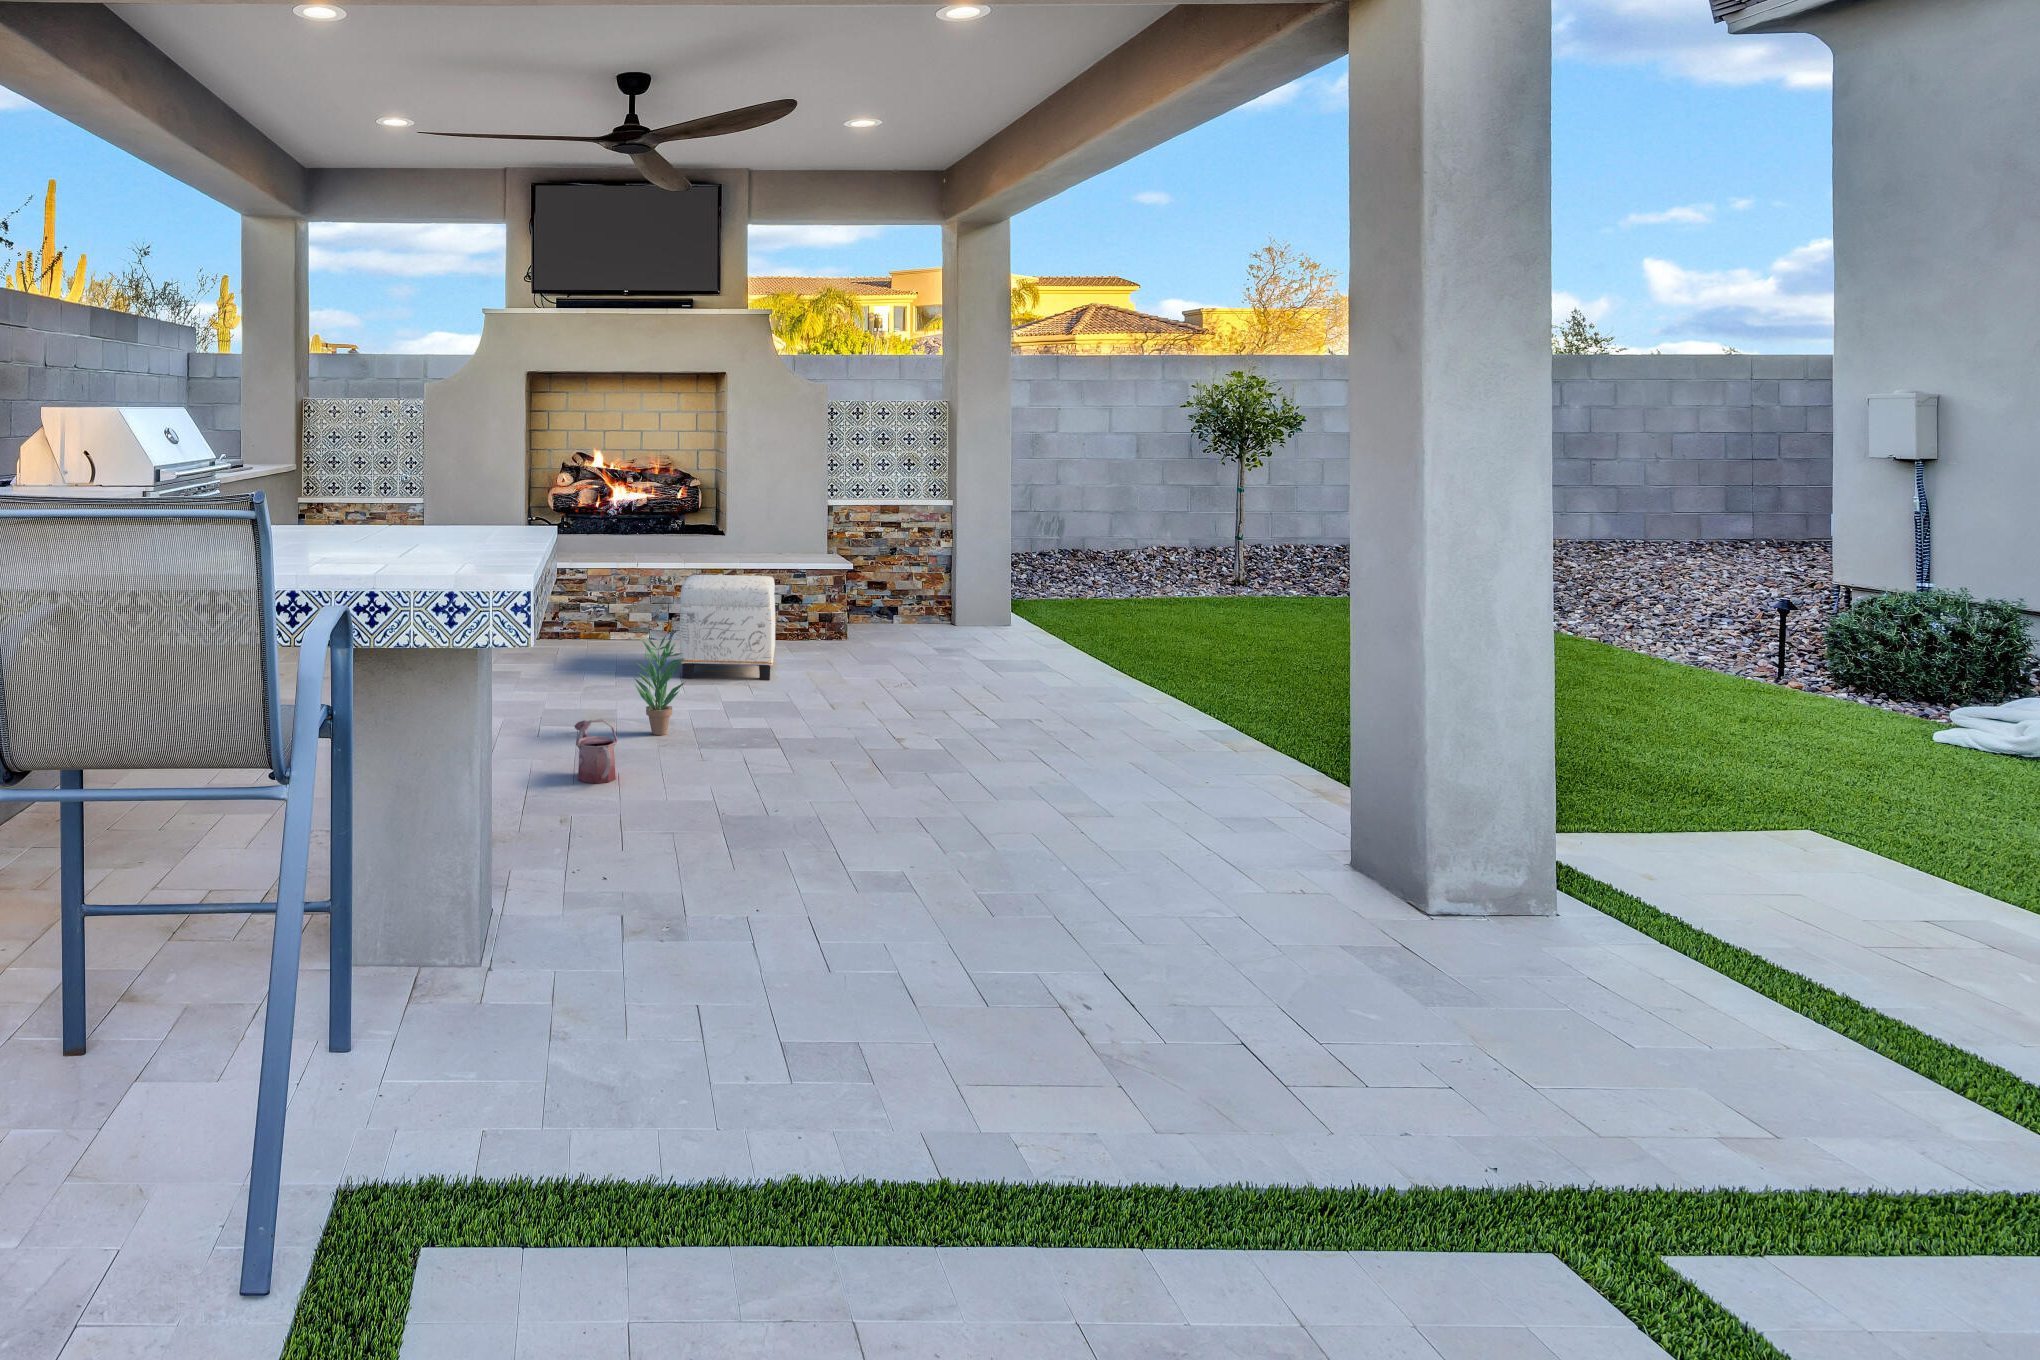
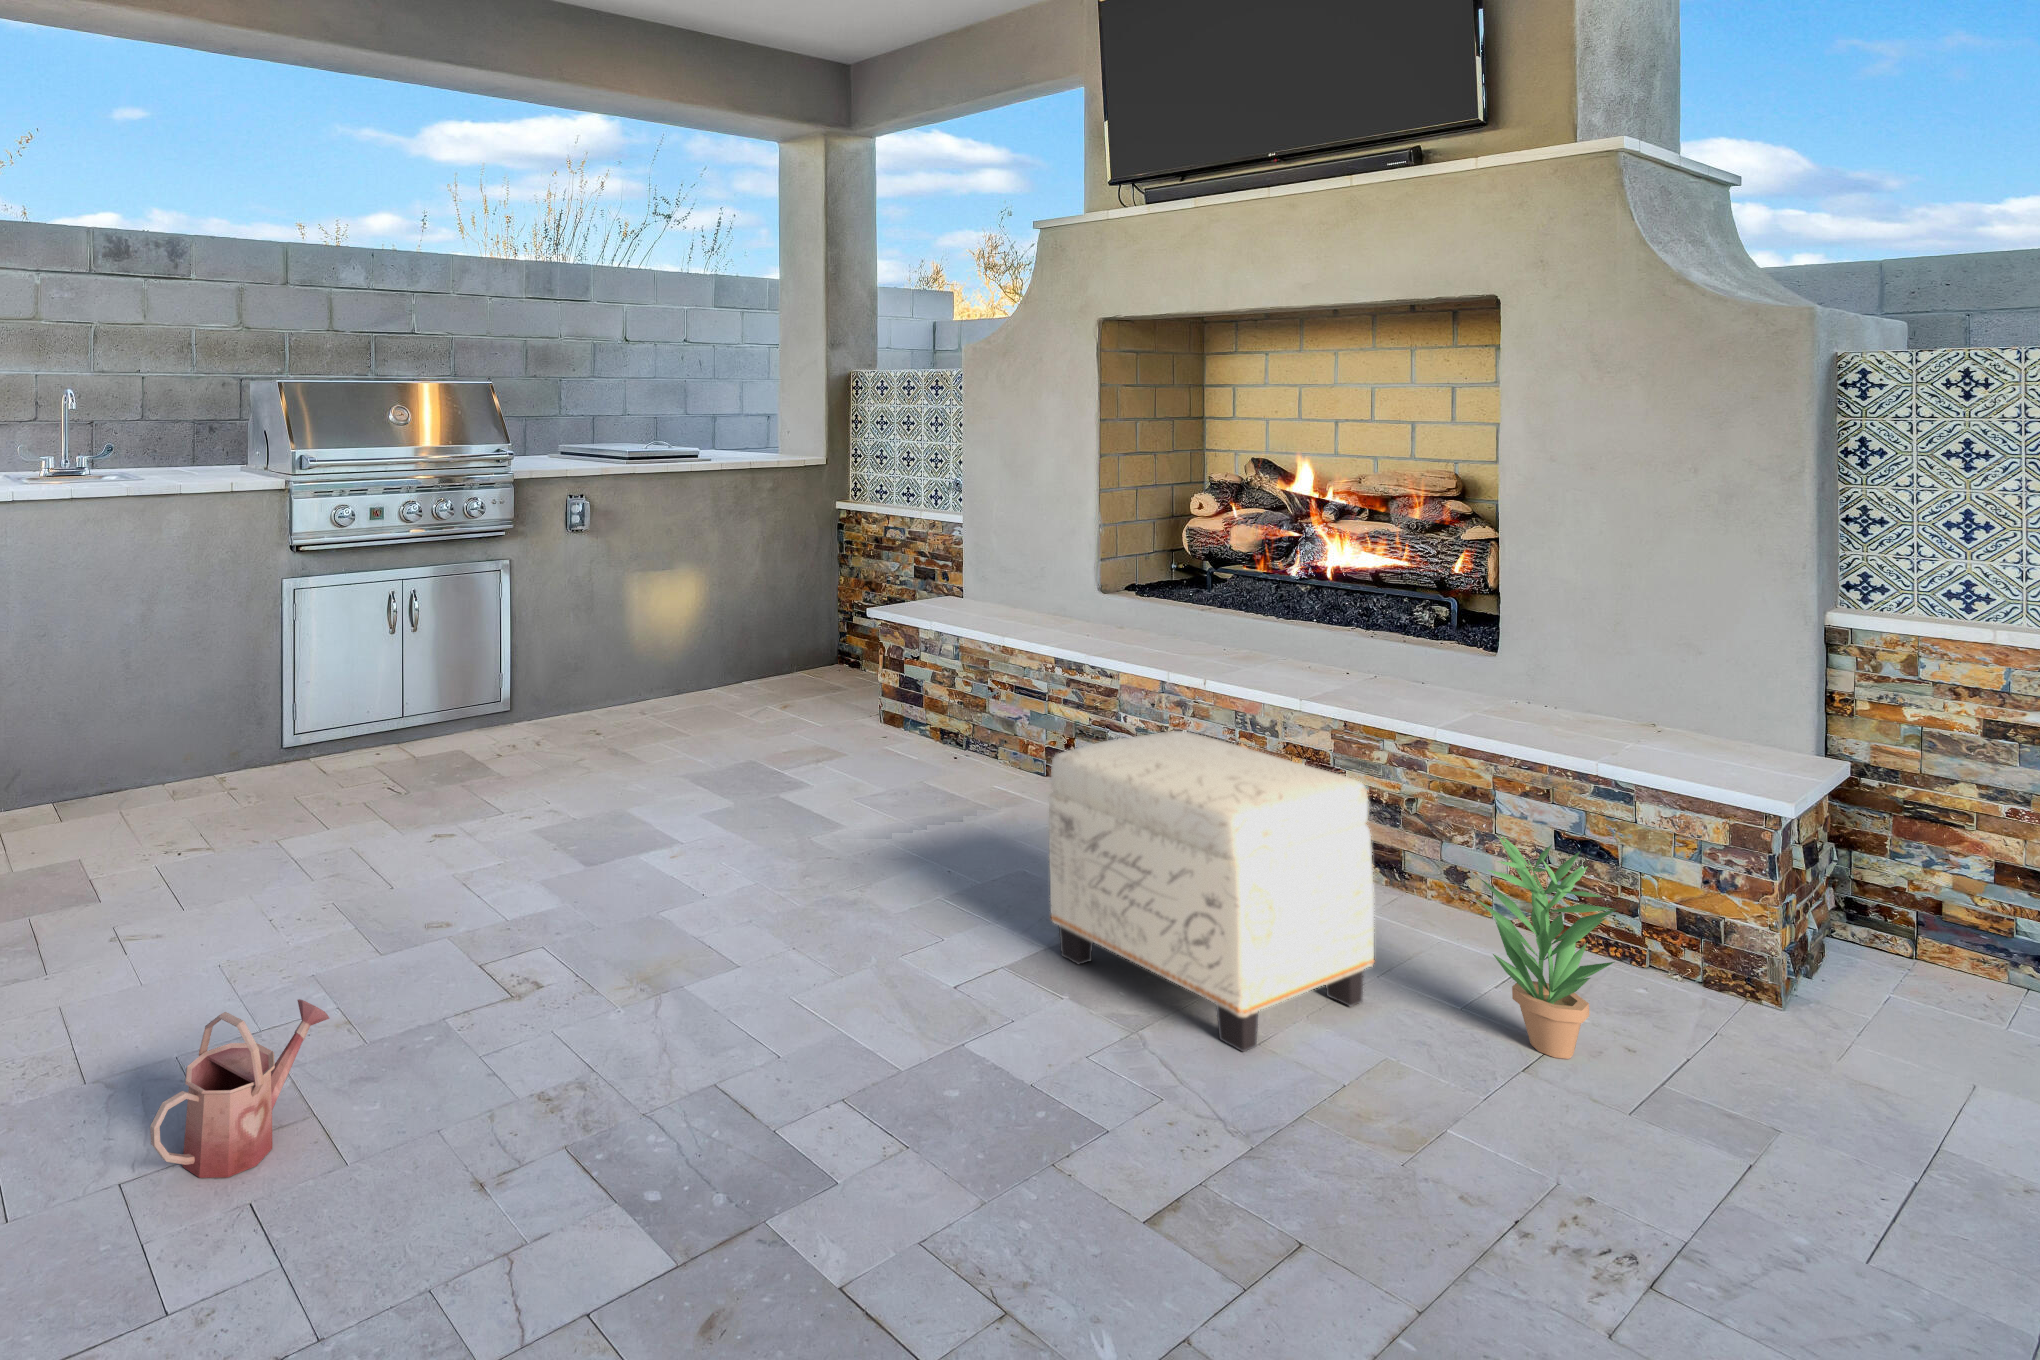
potted plant: present [634,637,685,735] -> present [1478,836,1617,1059]

